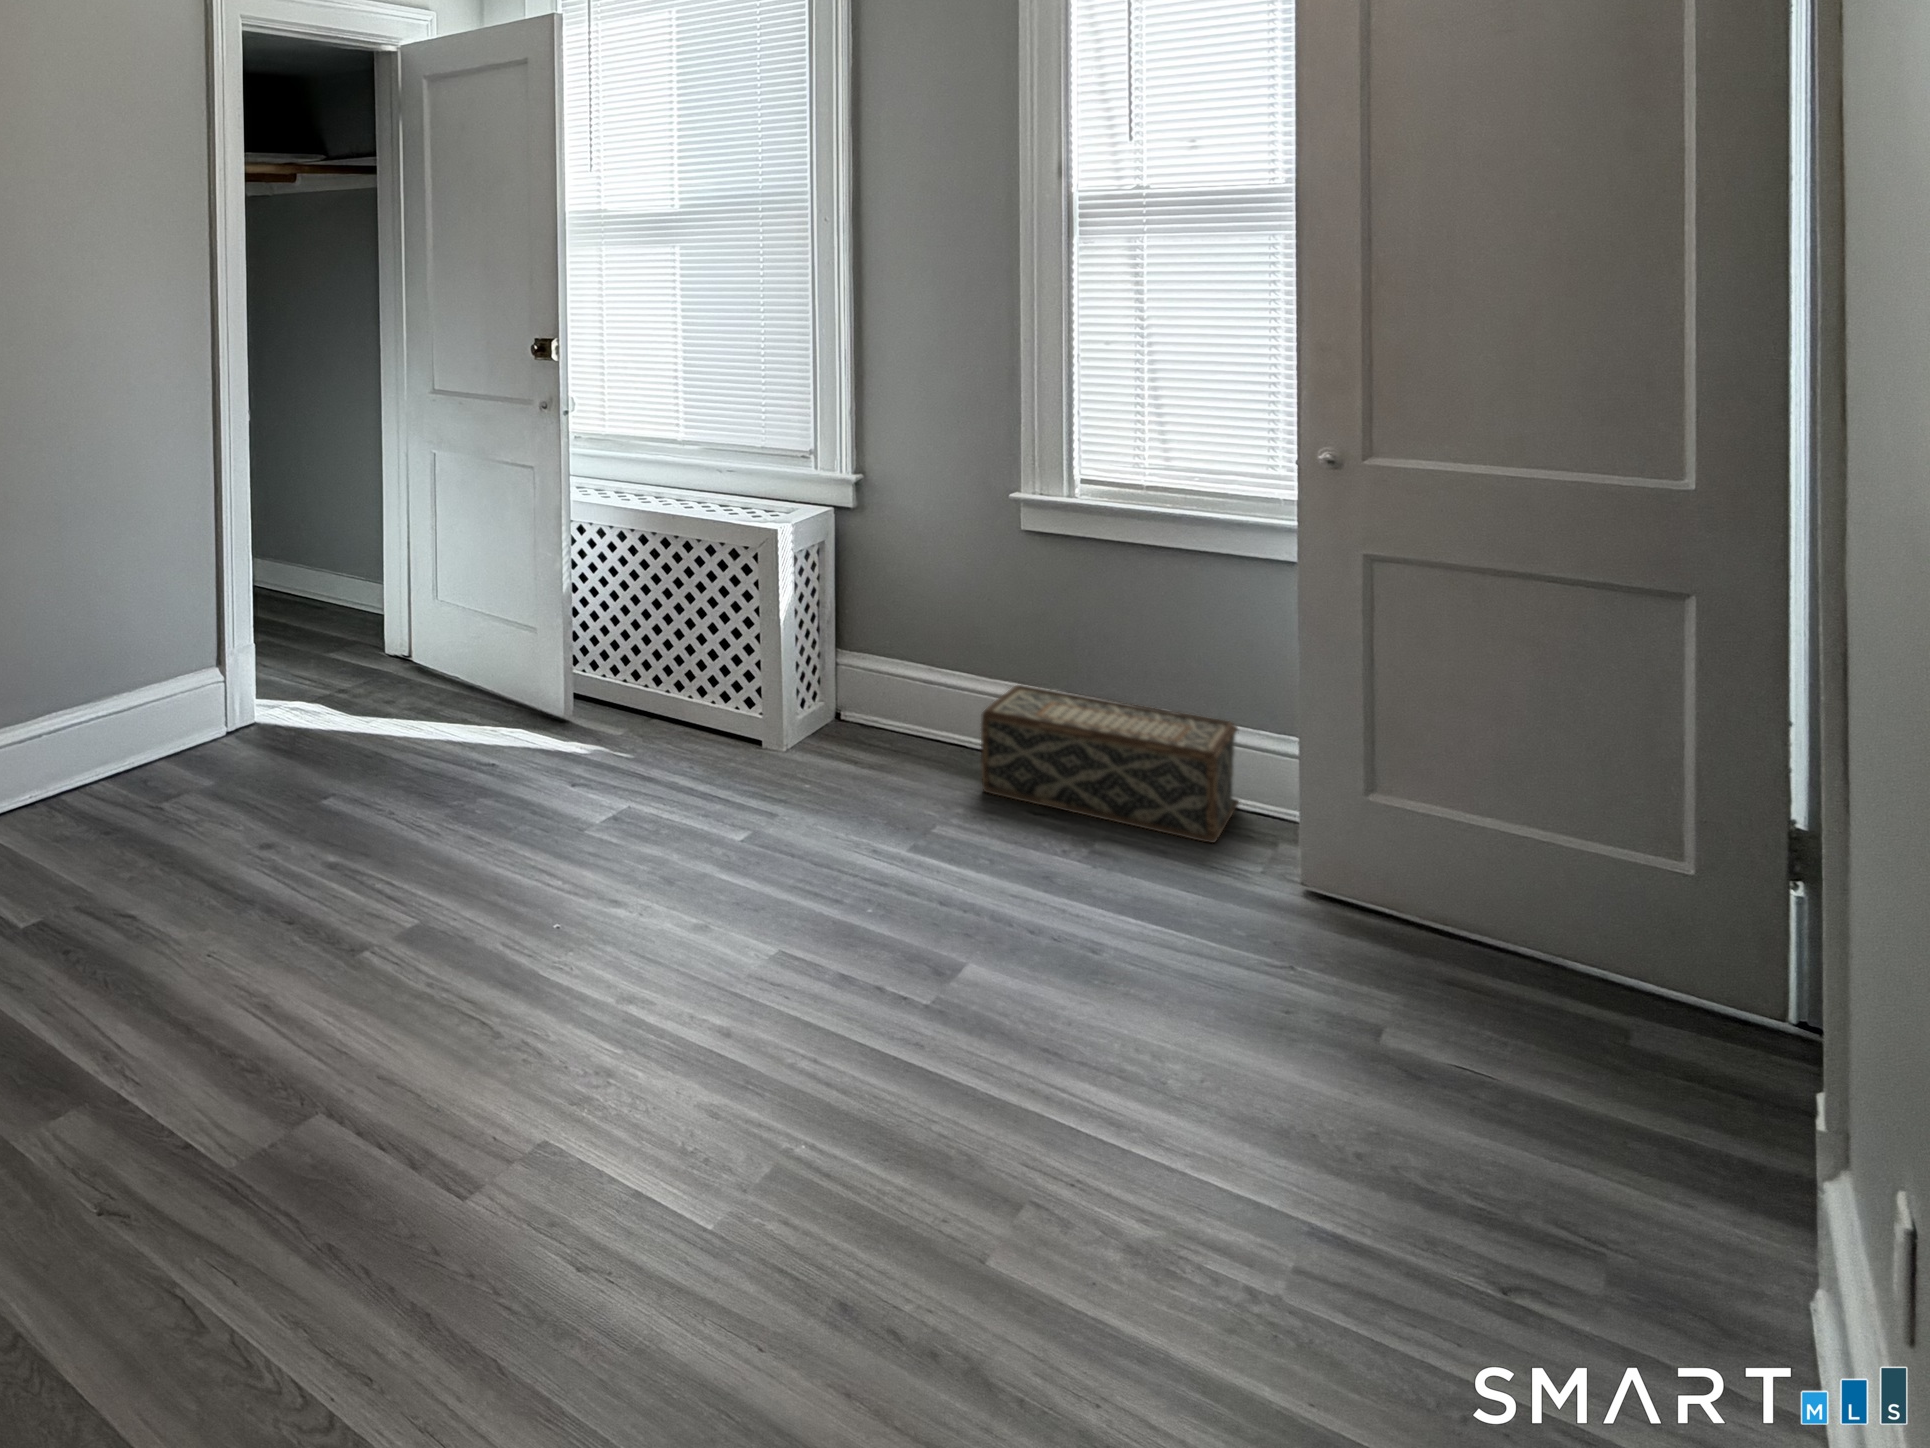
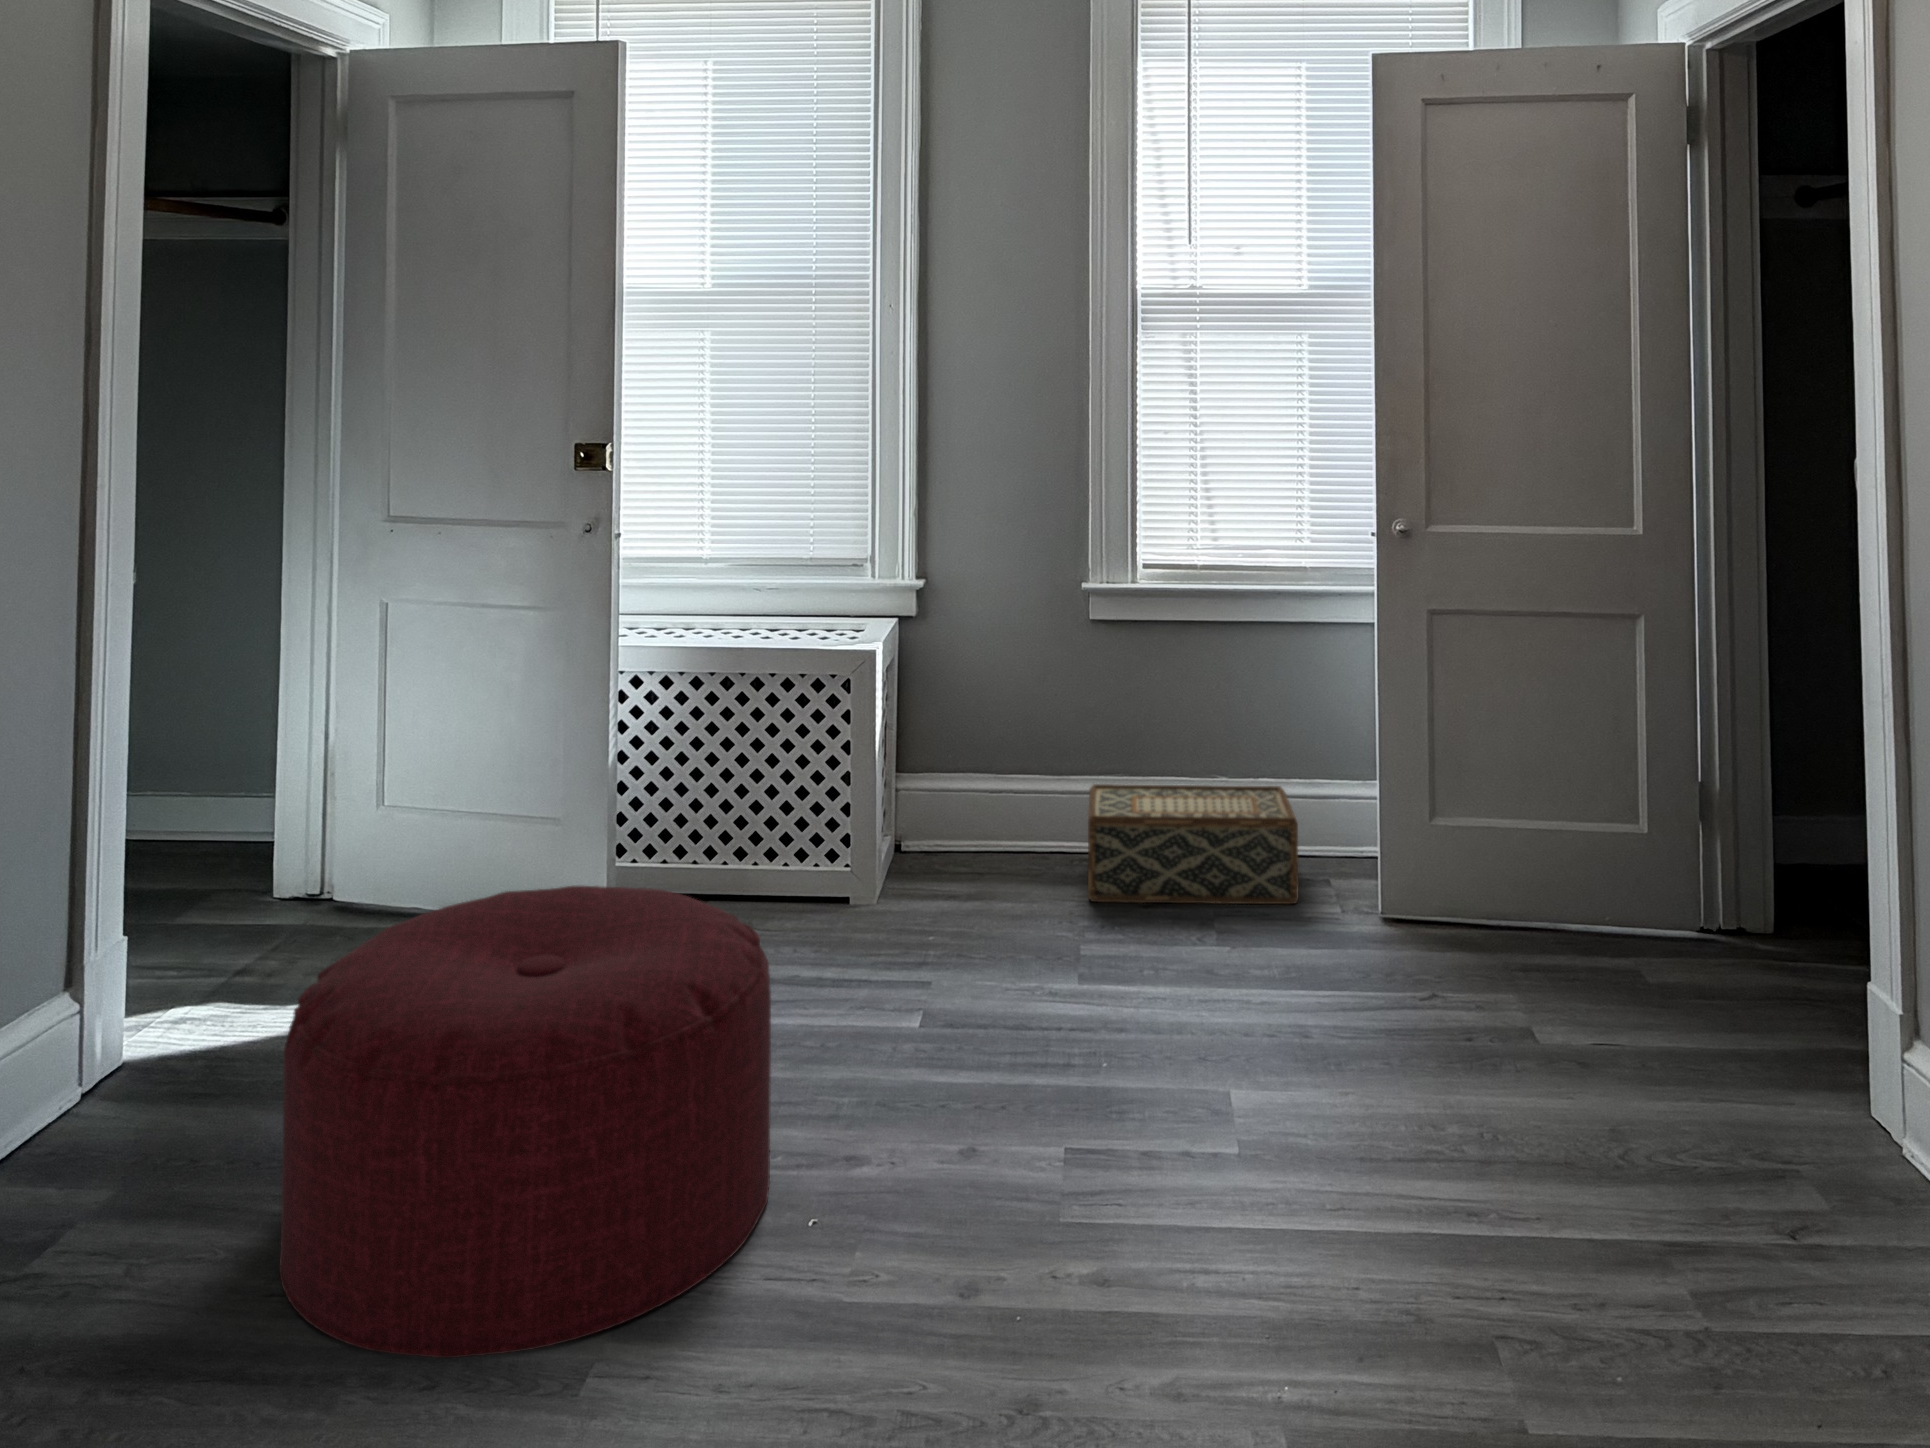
ottoman: none [200,658,539,963] -> present [279,886,771,1358]

